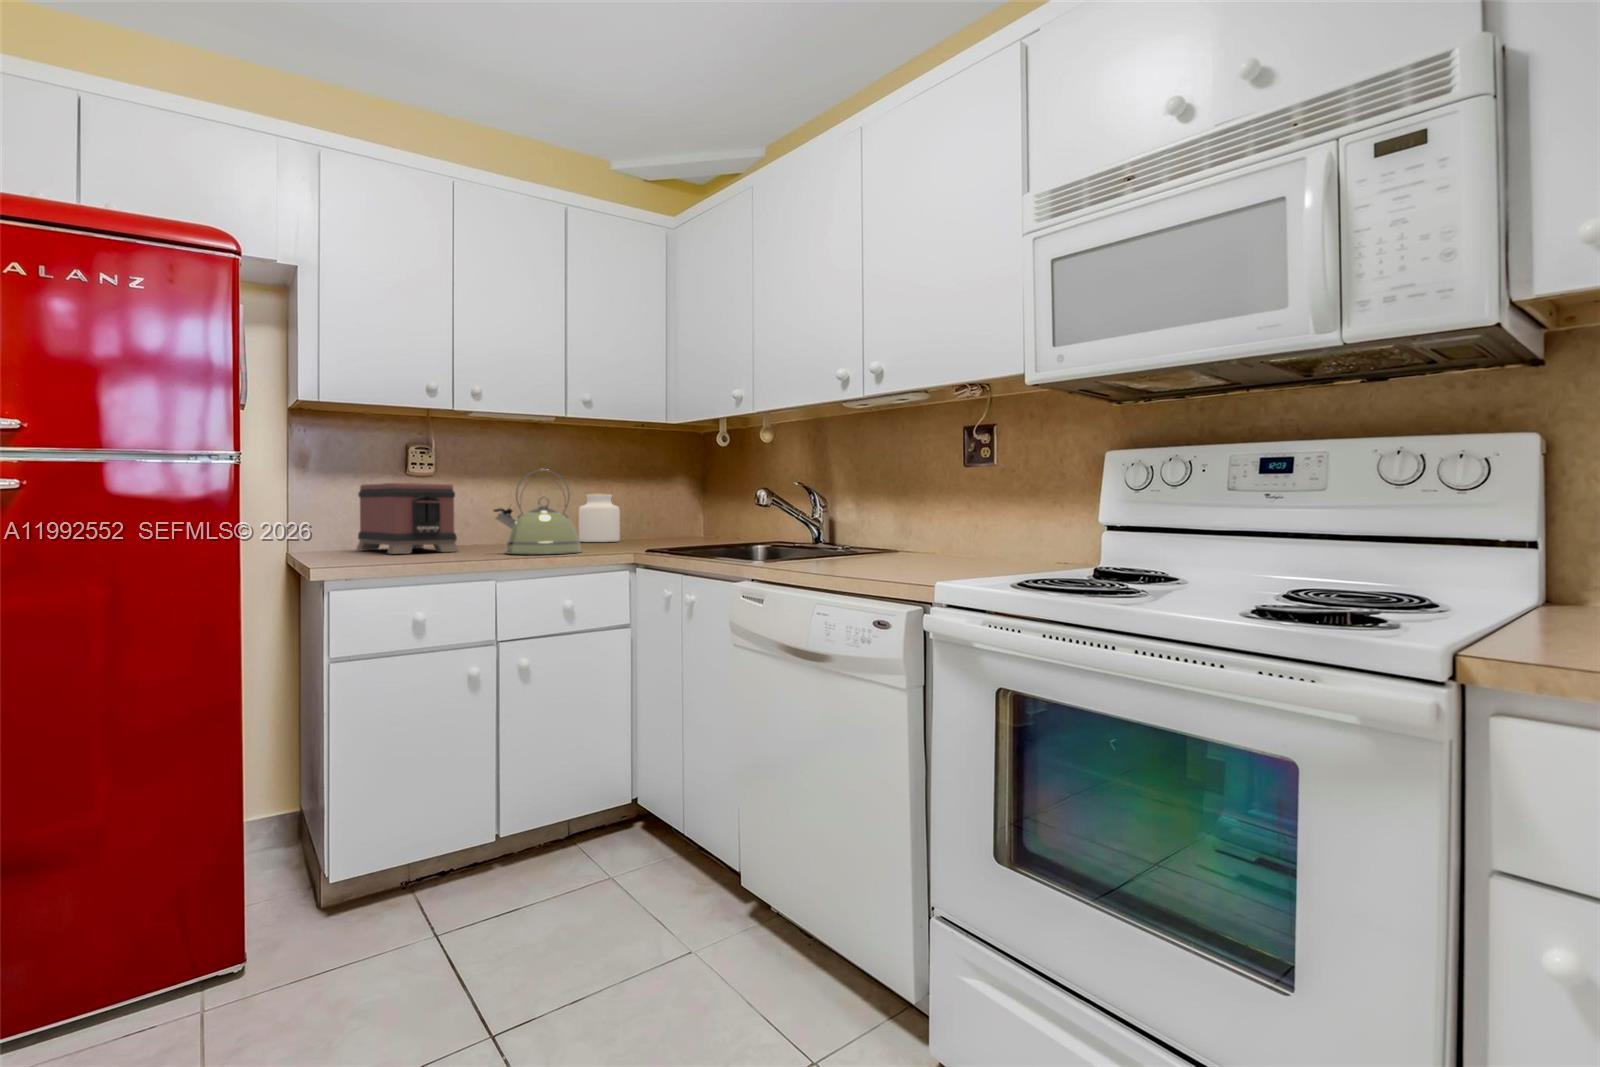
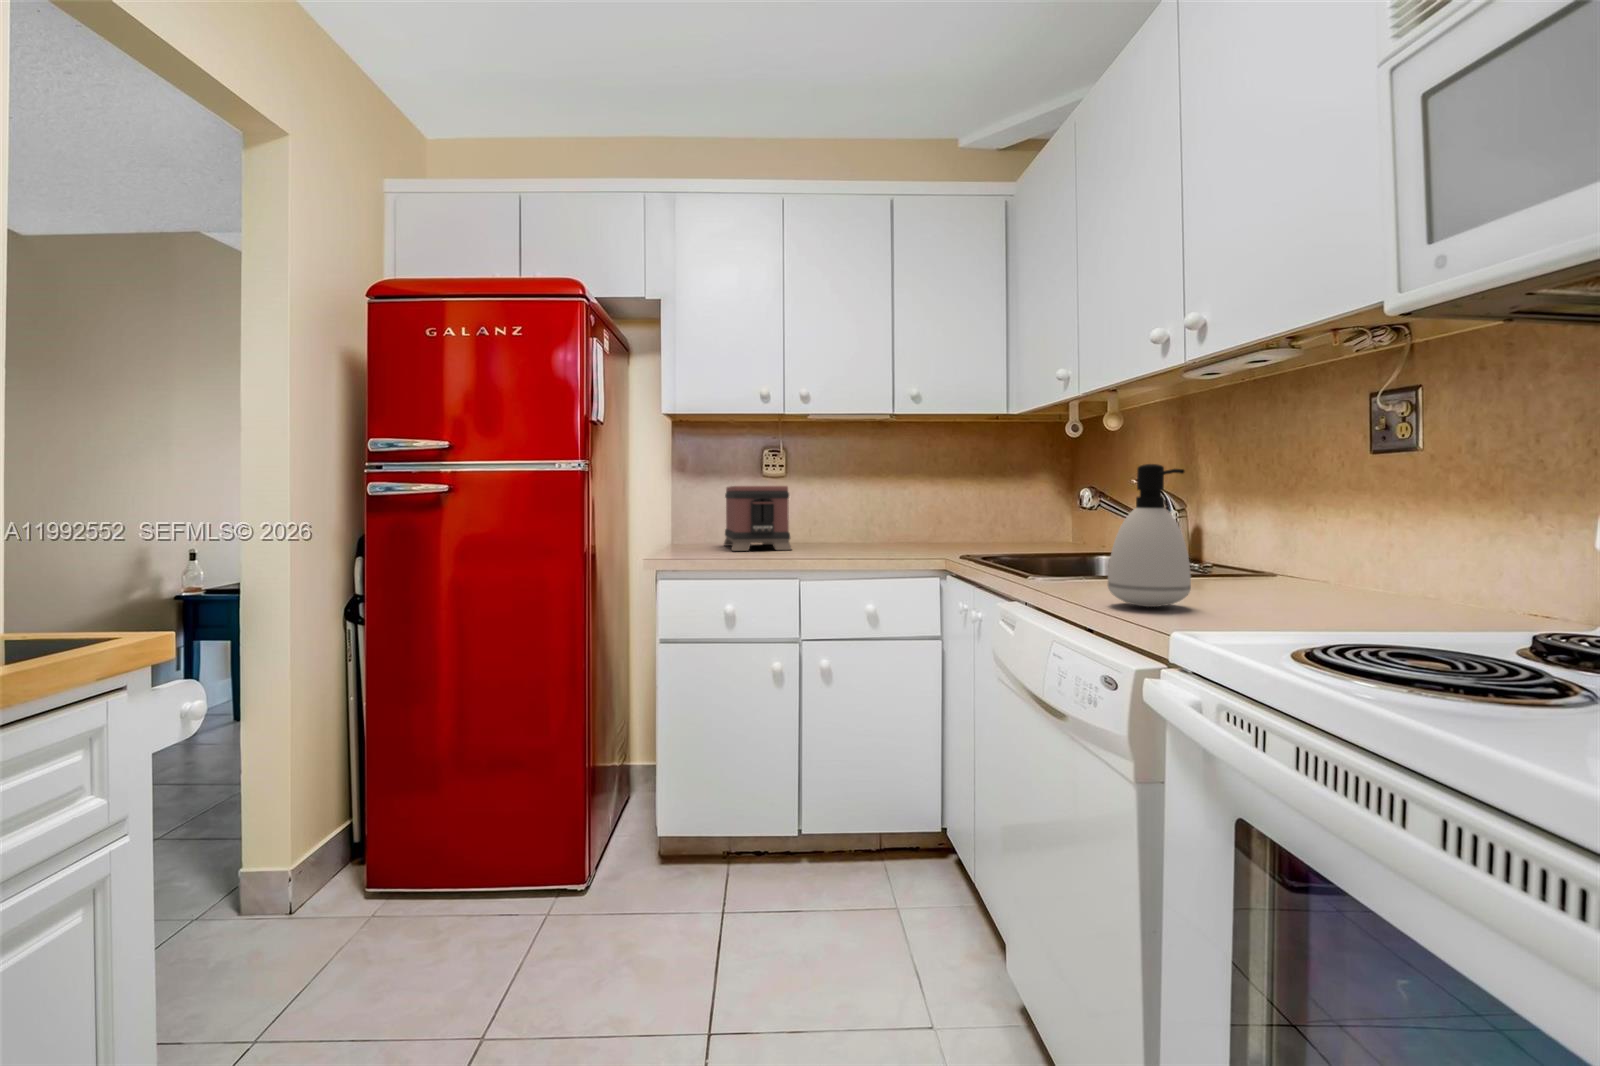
kettle: present [494,469,581,554] -> none [811,469,894,557]
soap dispenser: none [851,469,906,571] -> present [1108,464,1191,607]
jar: present [579,493,620,542] -> none [928,491,971,543]

